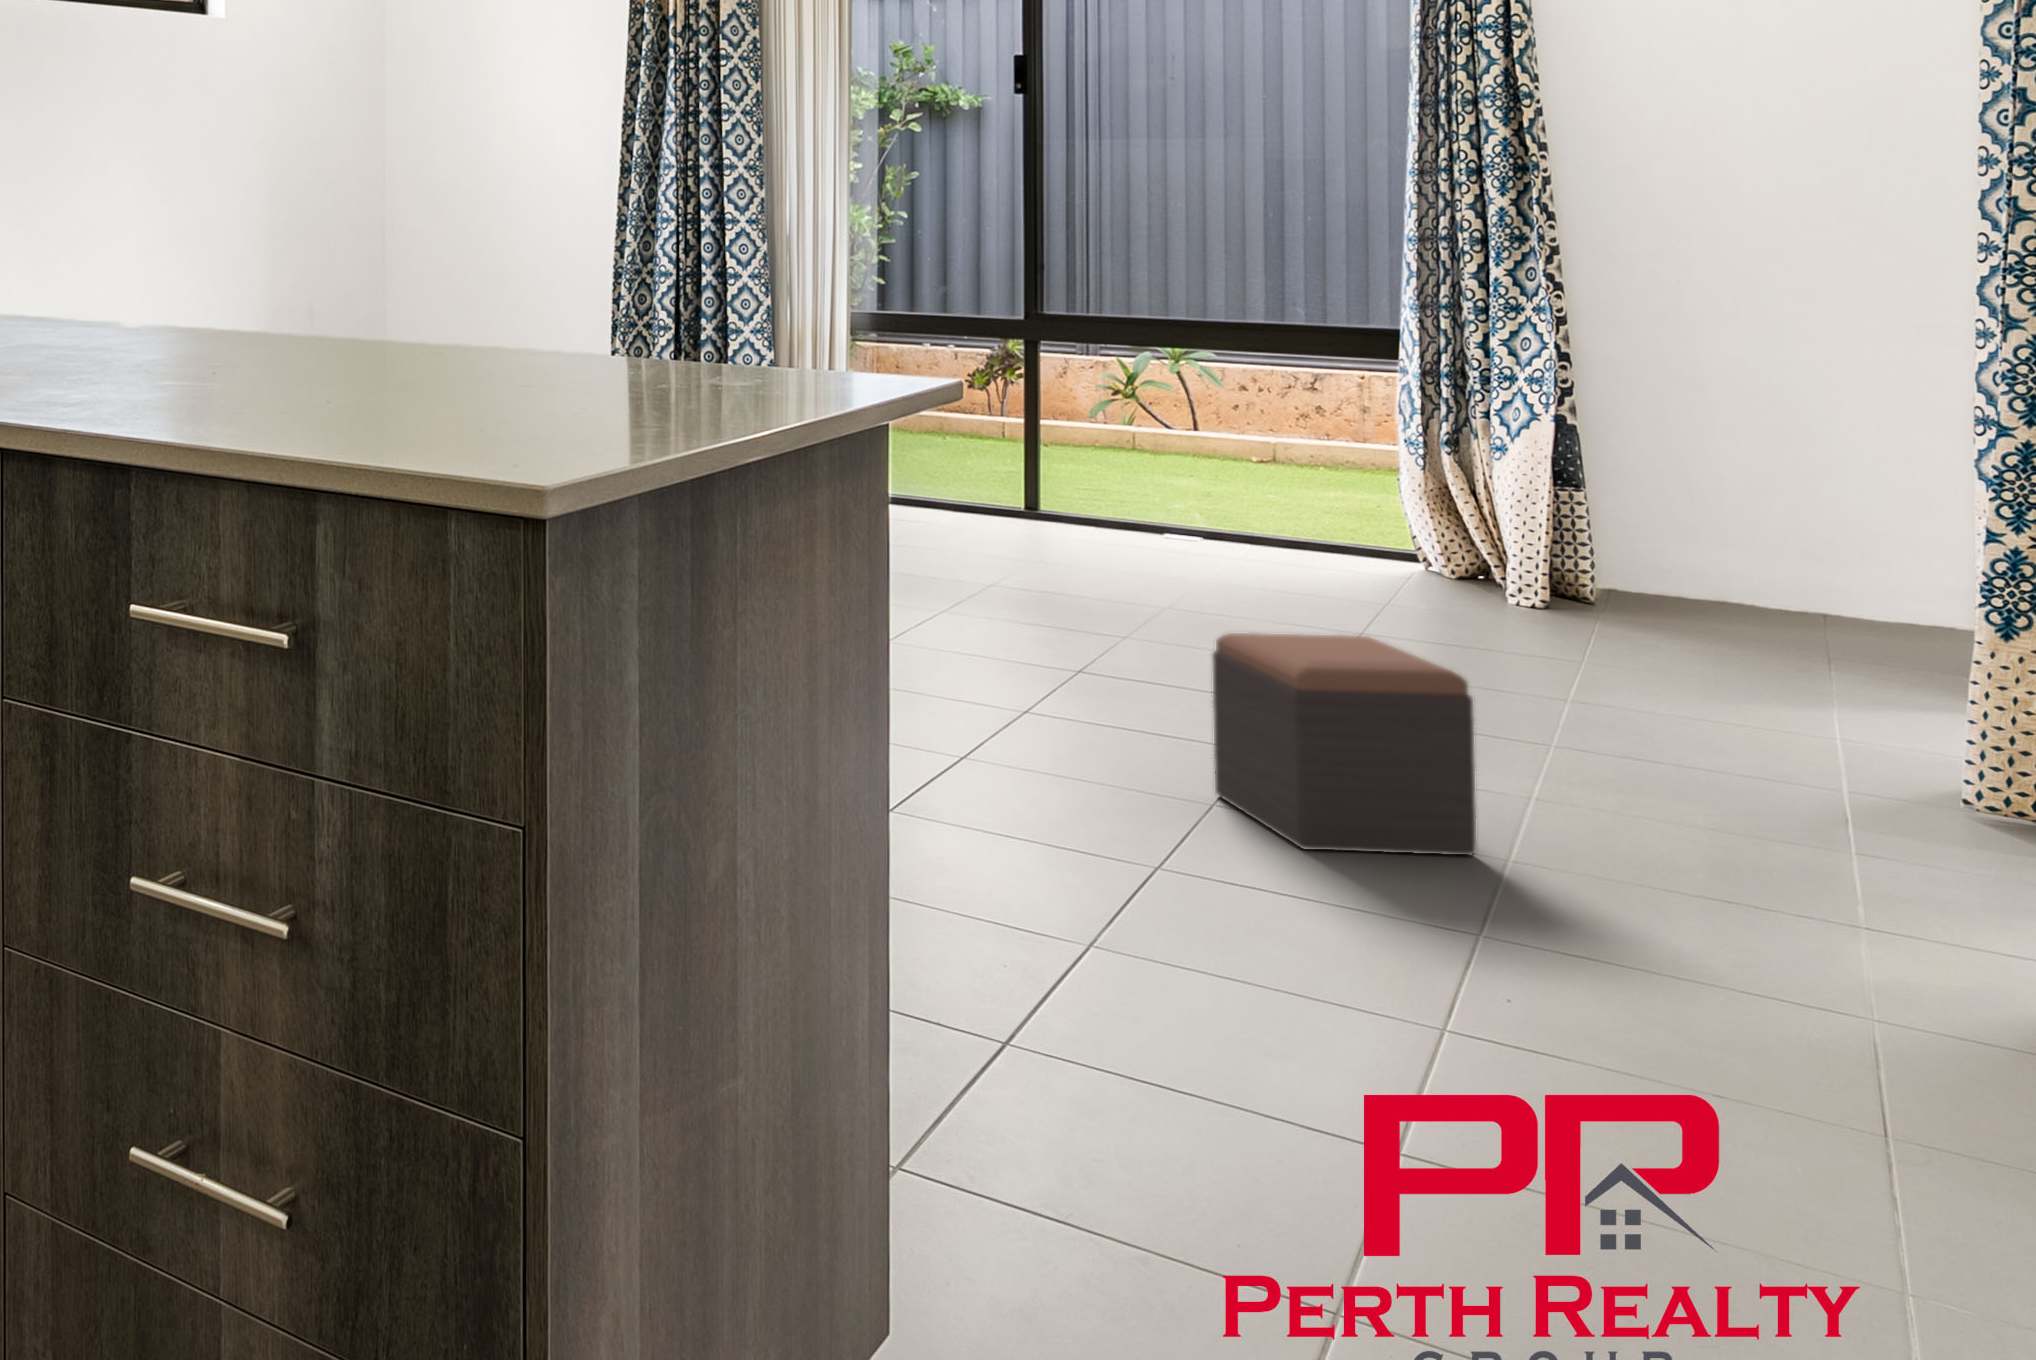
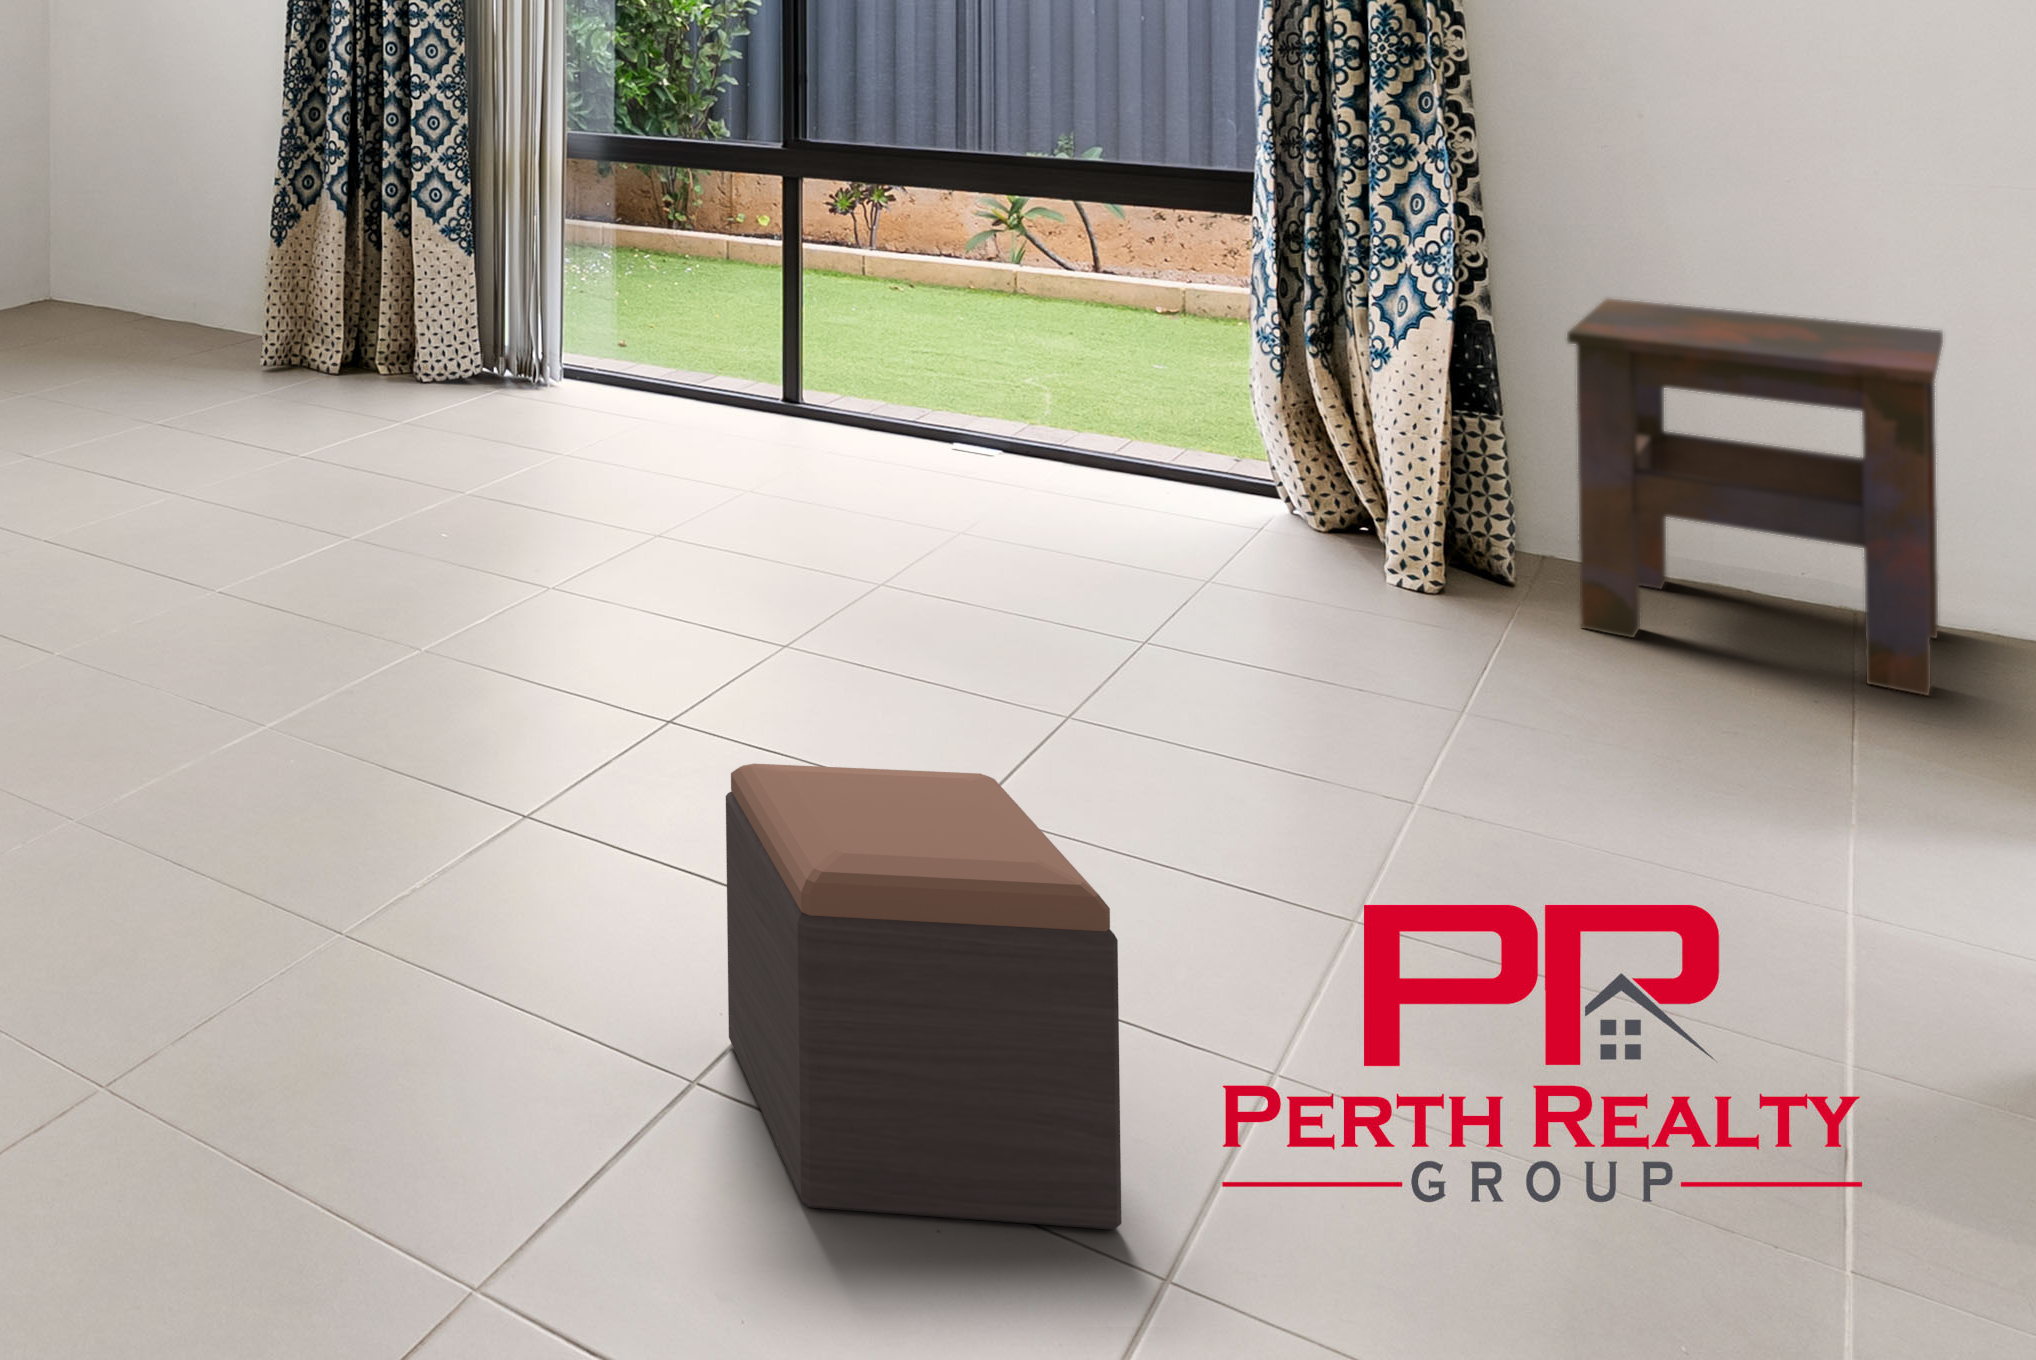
side table: none [1640,411,1892,659] -> present [1567,299,1943,696]

